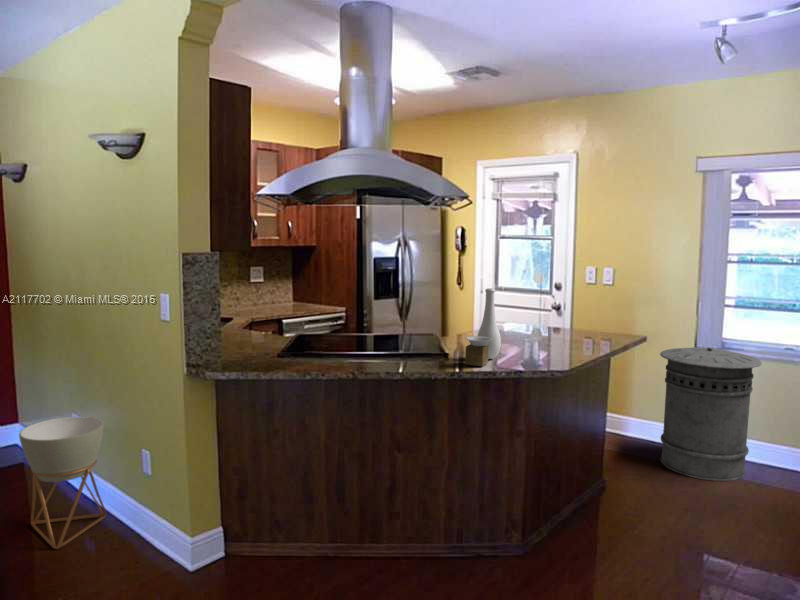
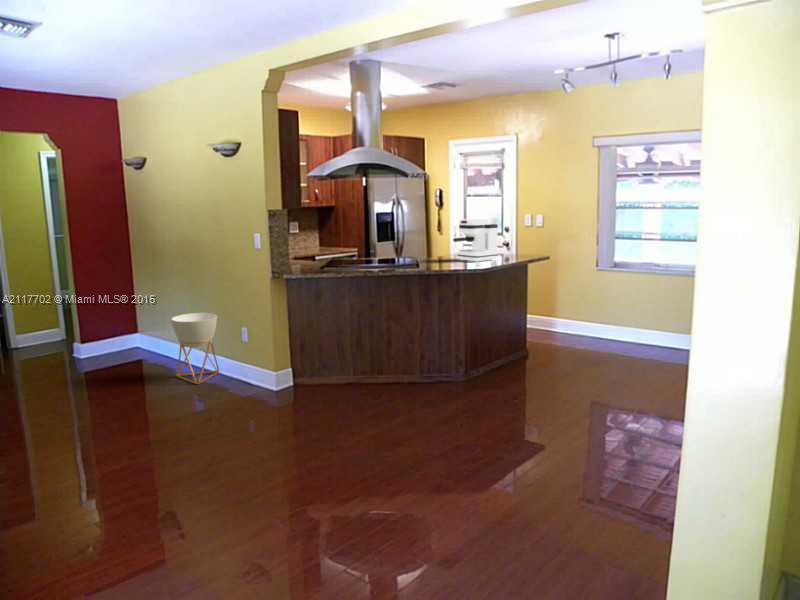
coffee maker: none [504,274,577,347] -> present [453,219,498,262]
vase: present [465,288,501,366] -> none [426,226,448,269]
trash can: present [660,347,762,481] -> none [567,265,629,350]

